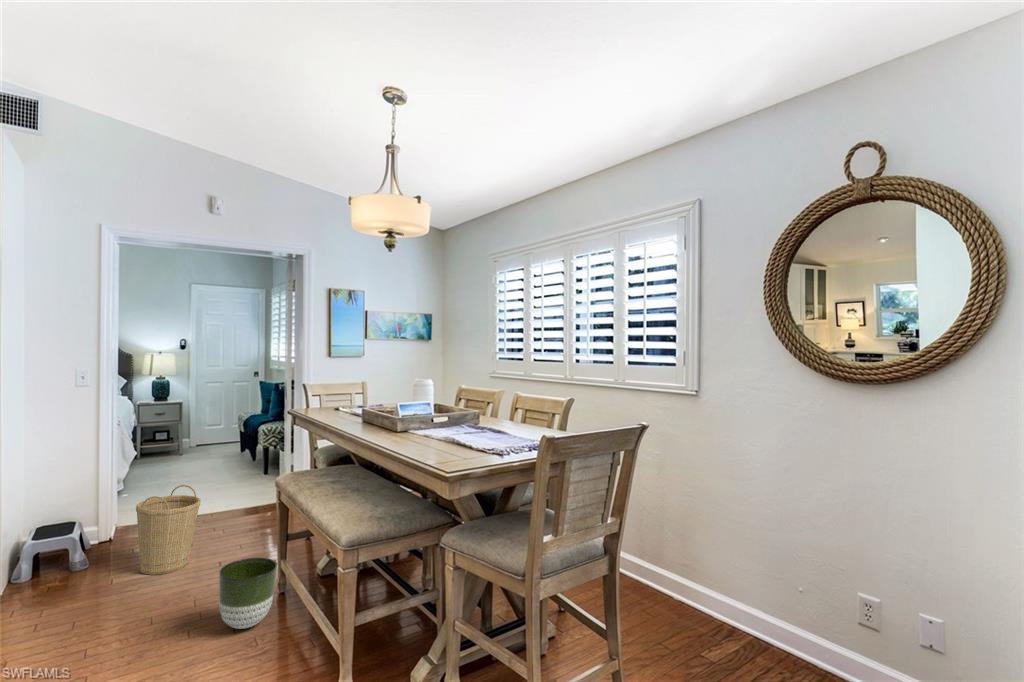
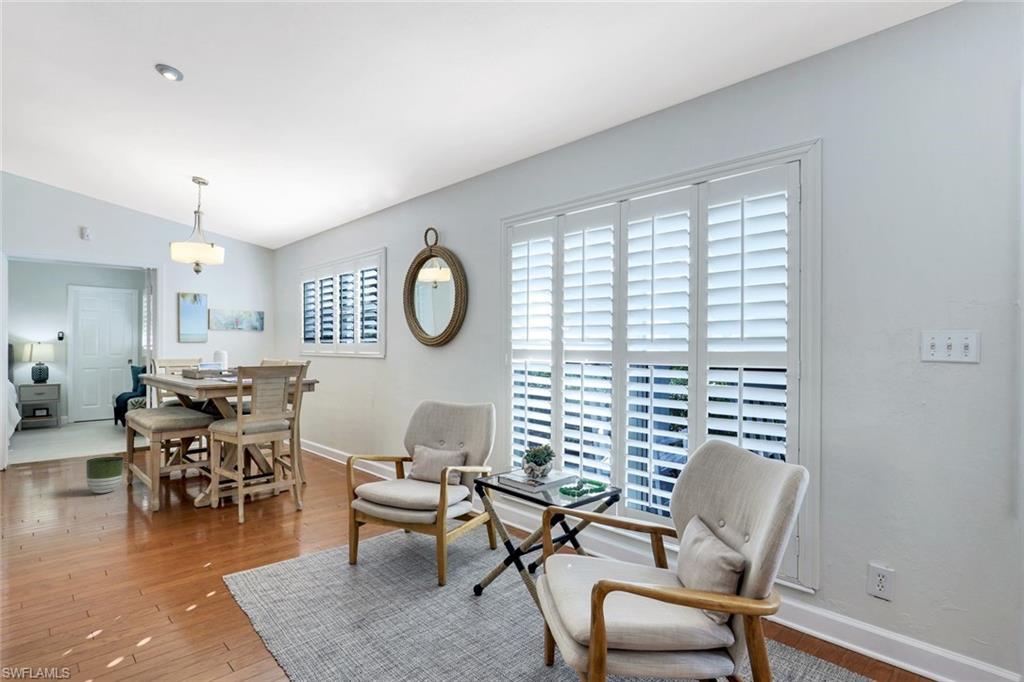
basket: present [136,485,201,575] -> none [28,425,75,479]

